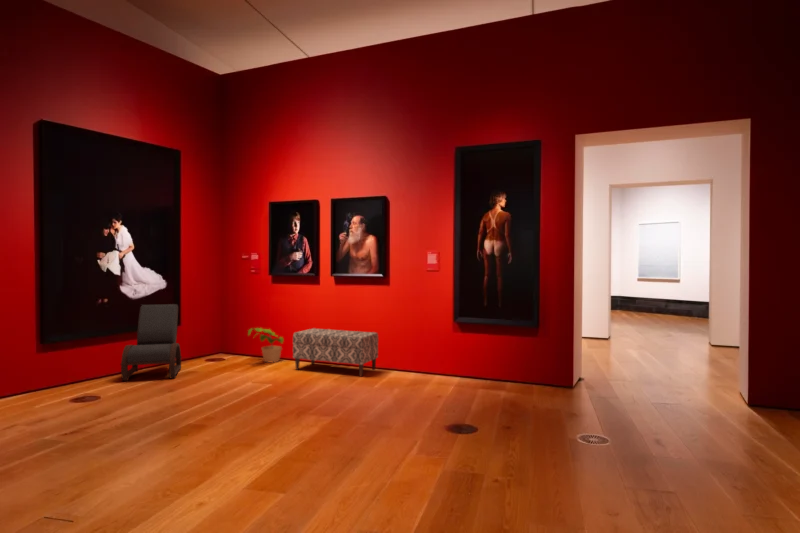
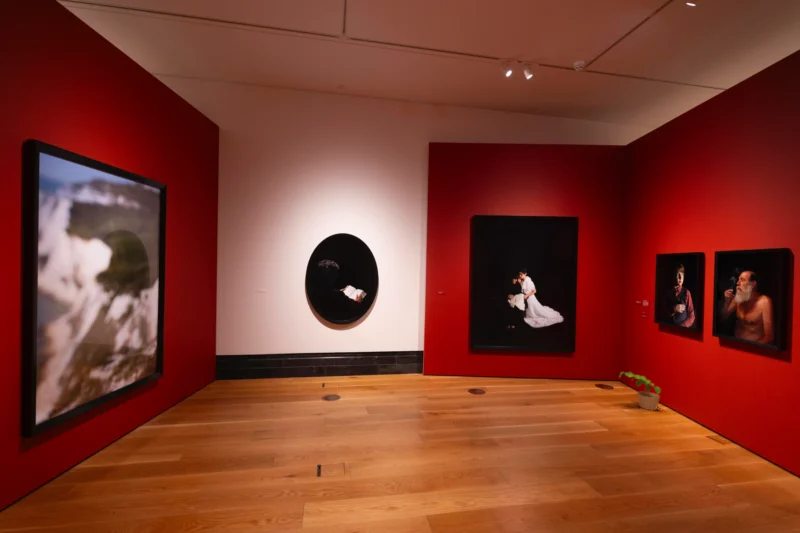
lounge chair: present [121,304,181,381] -> none [516,334,568,397]
bench: present [293,328,378,376] -> none [656,388,769,462]

